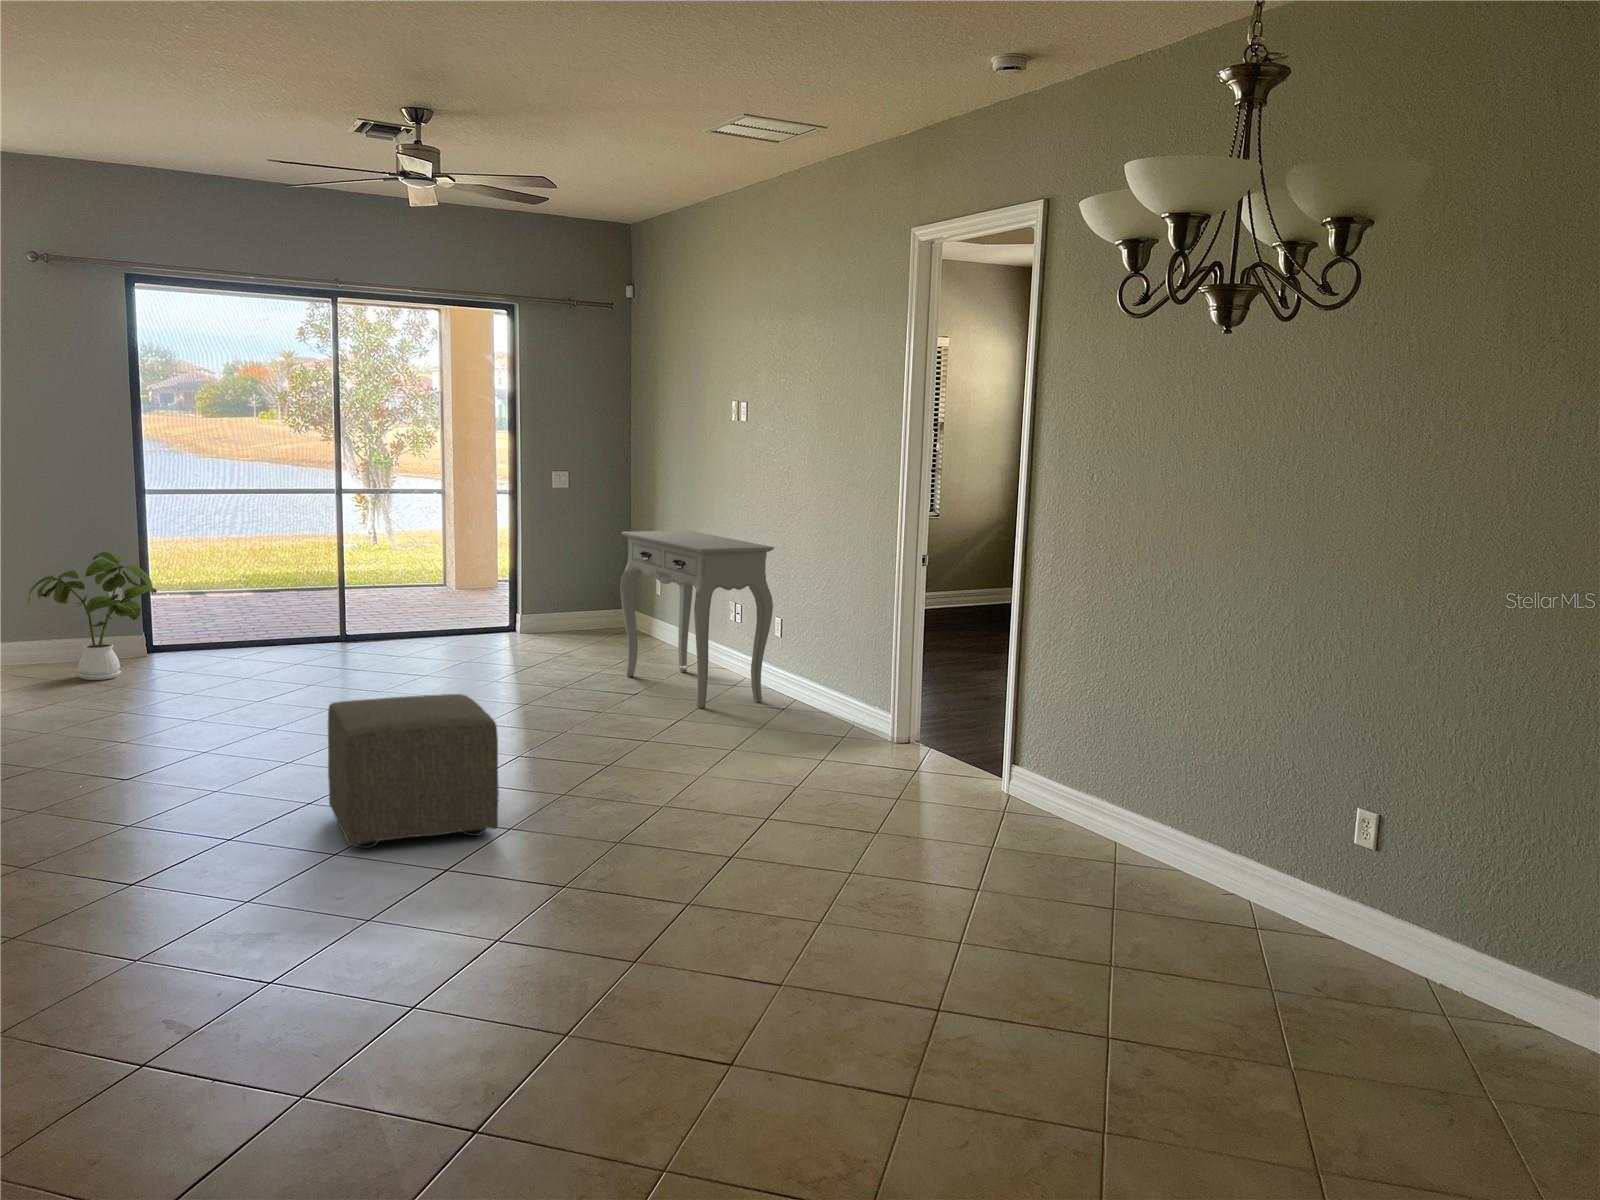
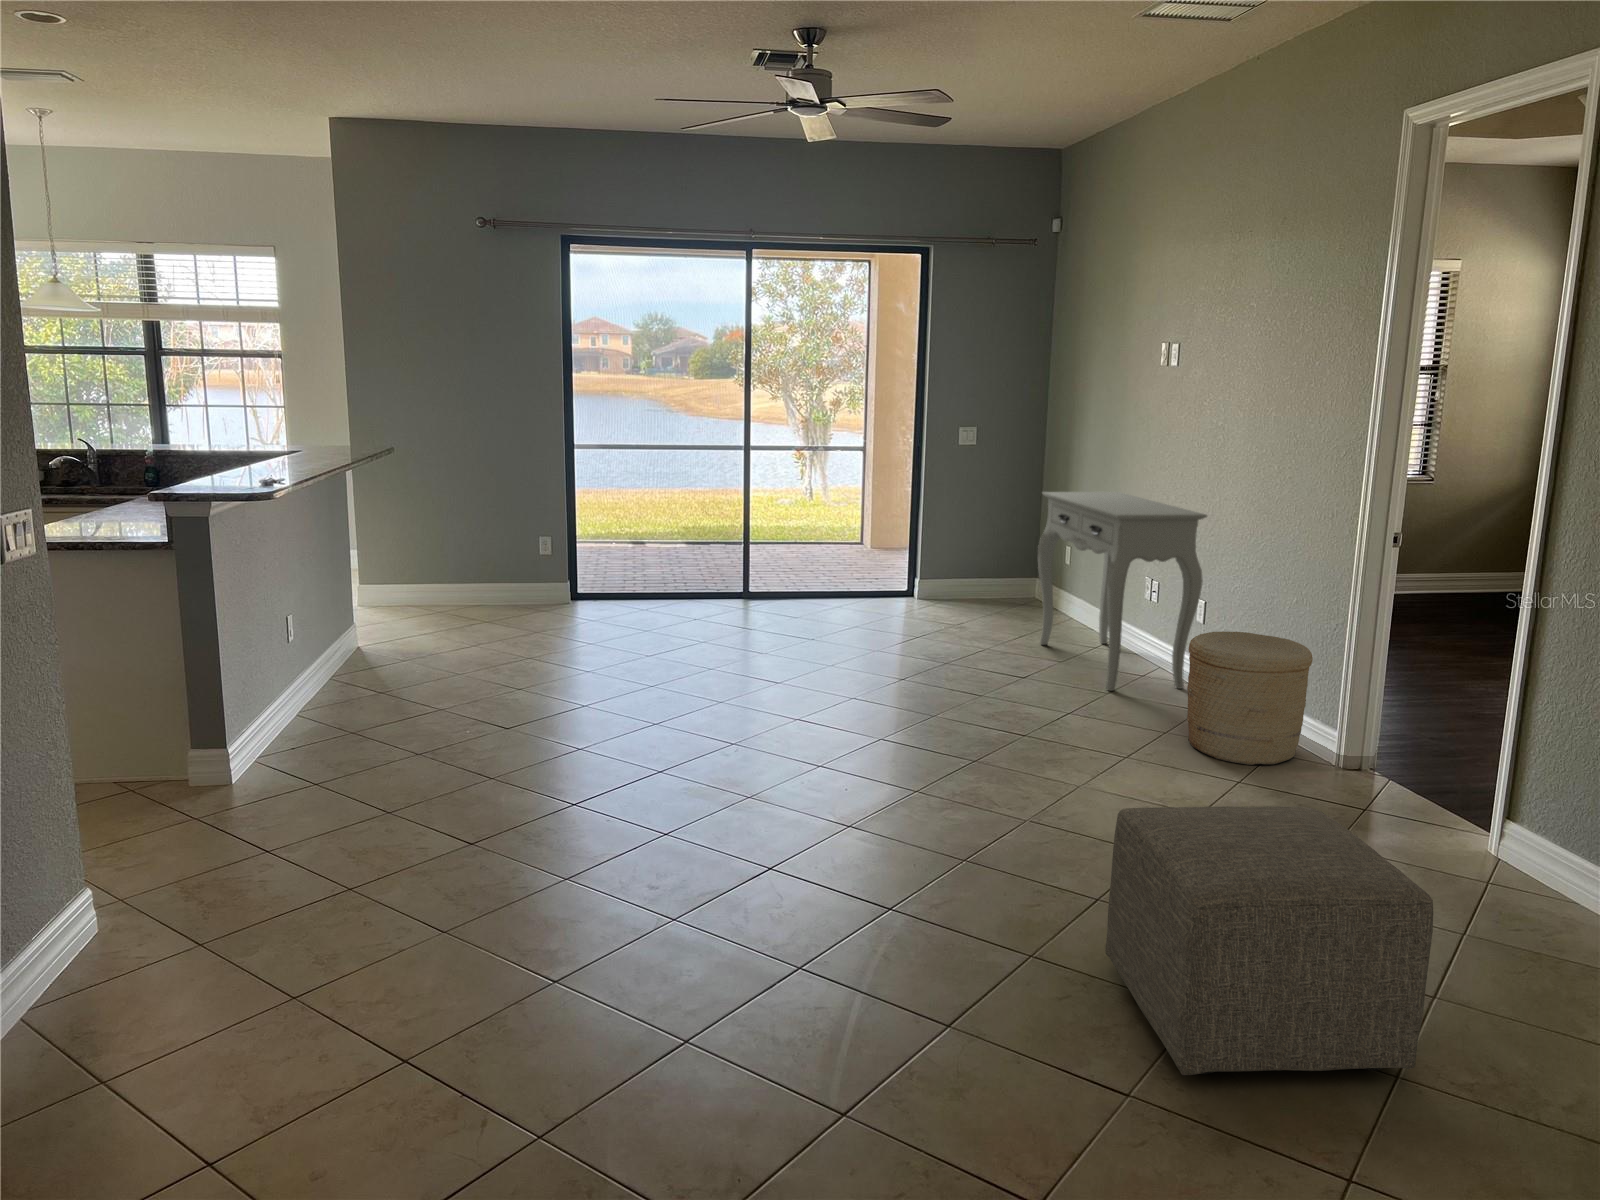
house plant: present [28,552,157,680] -> none [510,500,616,614]
woven basket: none [772,643,868,751] -> present [1187,631,1313,765]
ottoman: present [328,694,499,848] -> present [1105,806,1433,1075]

